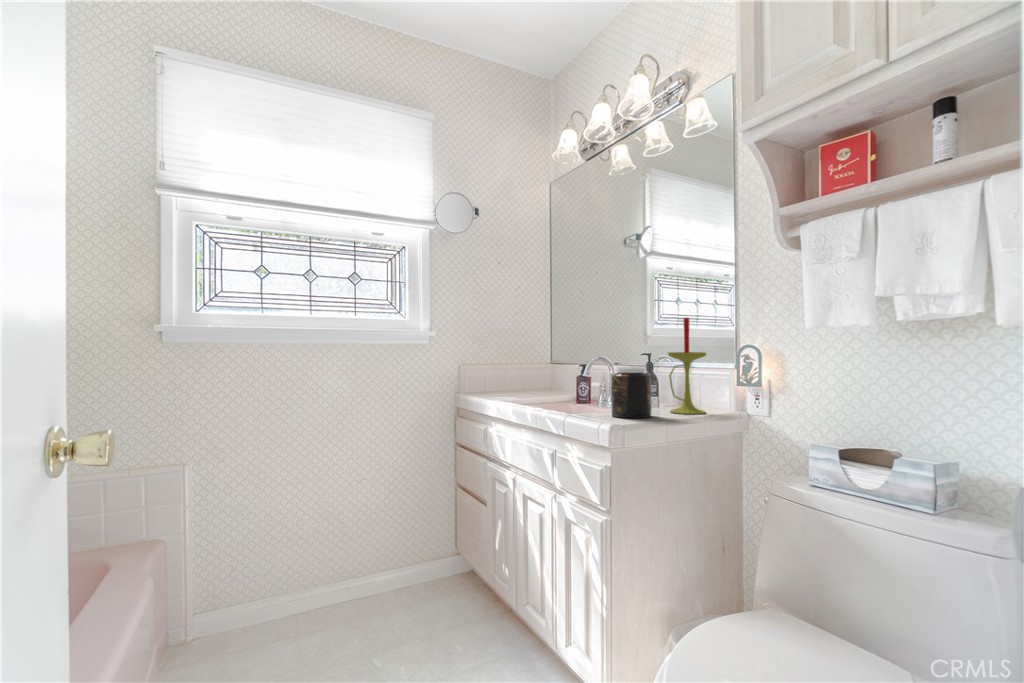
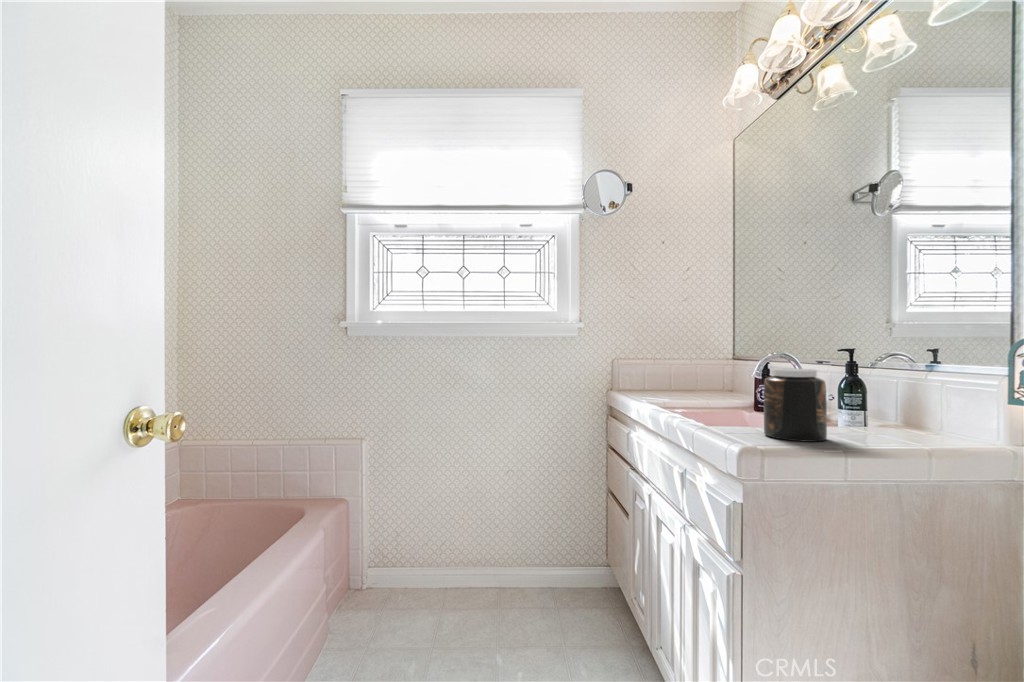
candle: present [668,317,706,414] -> none [863,293,940,444]

